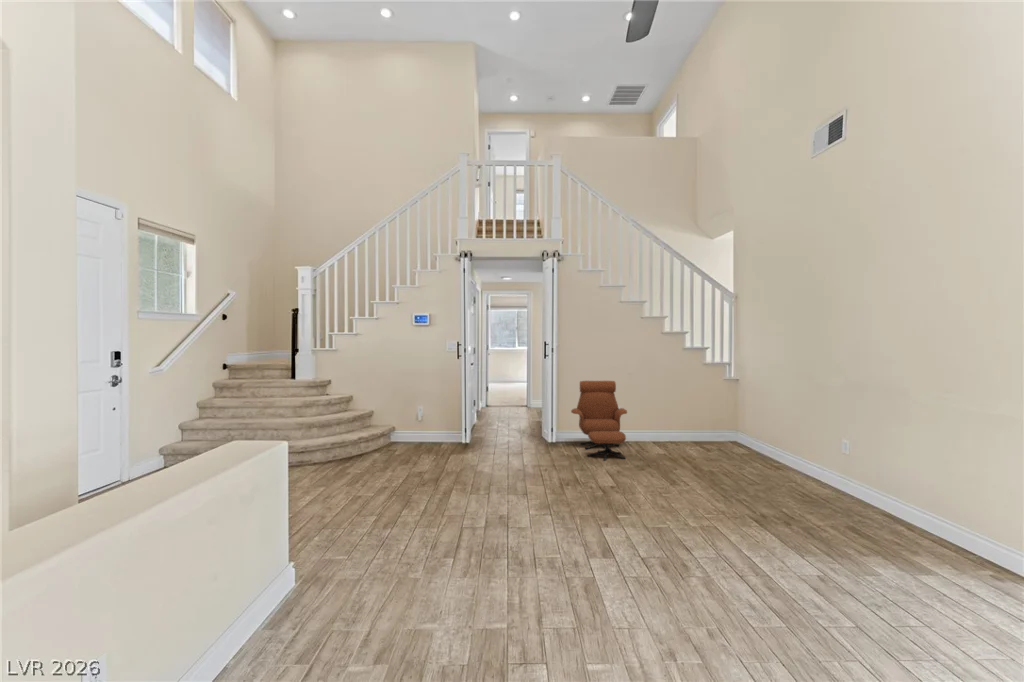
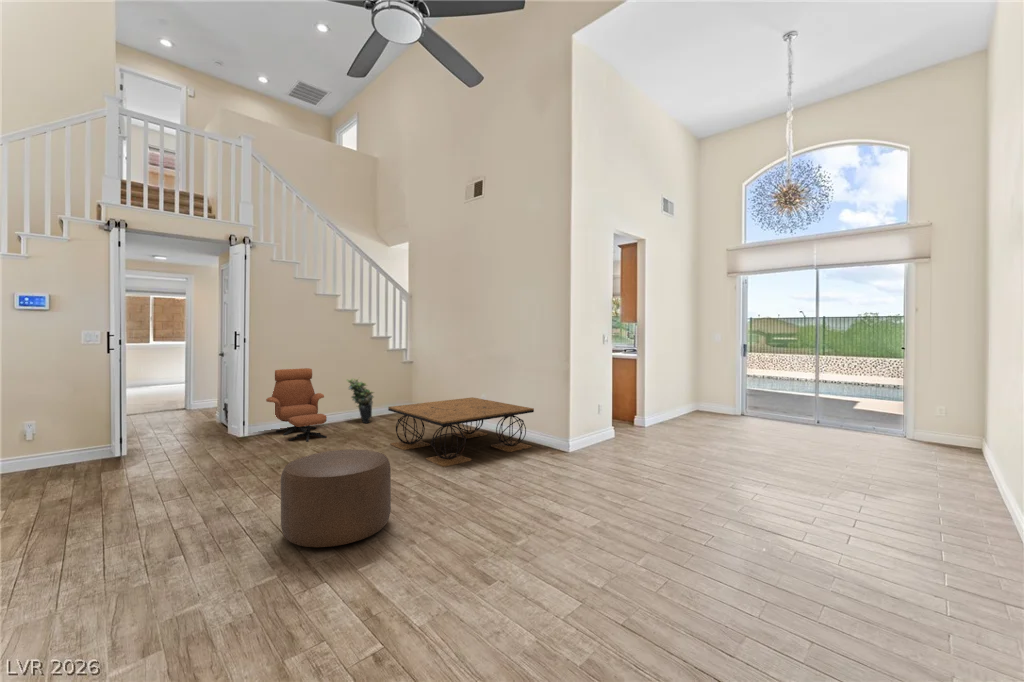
potted plant: none [652,394,685,448] -> present [347,379,373,423]
coffee table: none [690,435,927,532] -> present [388,397,534,467]
ottoman: none [528,487,653,613] -> present [281,449,391,547]

